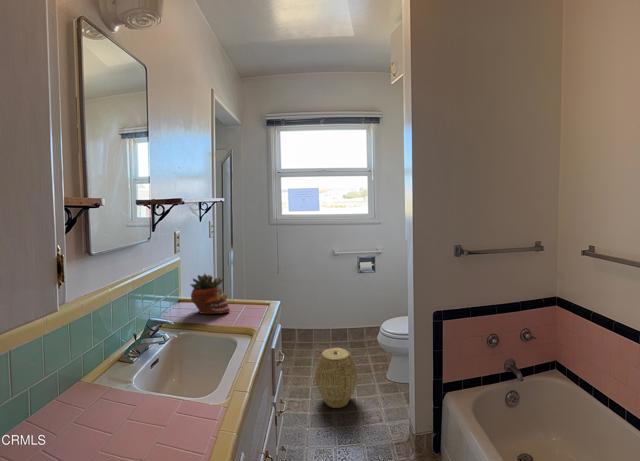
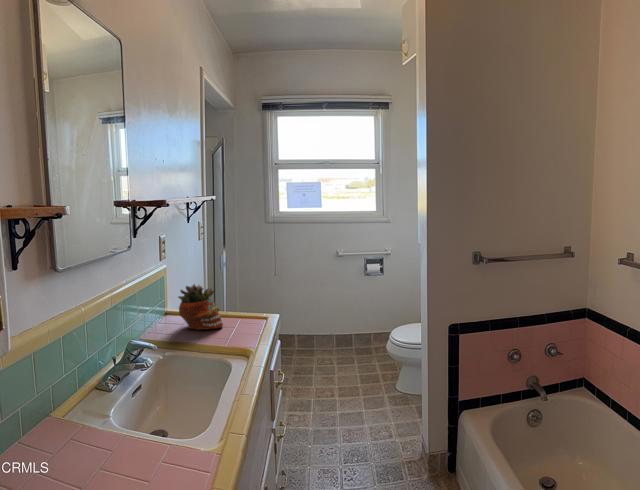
woven basket: present [315,348,357,408] -> none [318,358,364,422]

